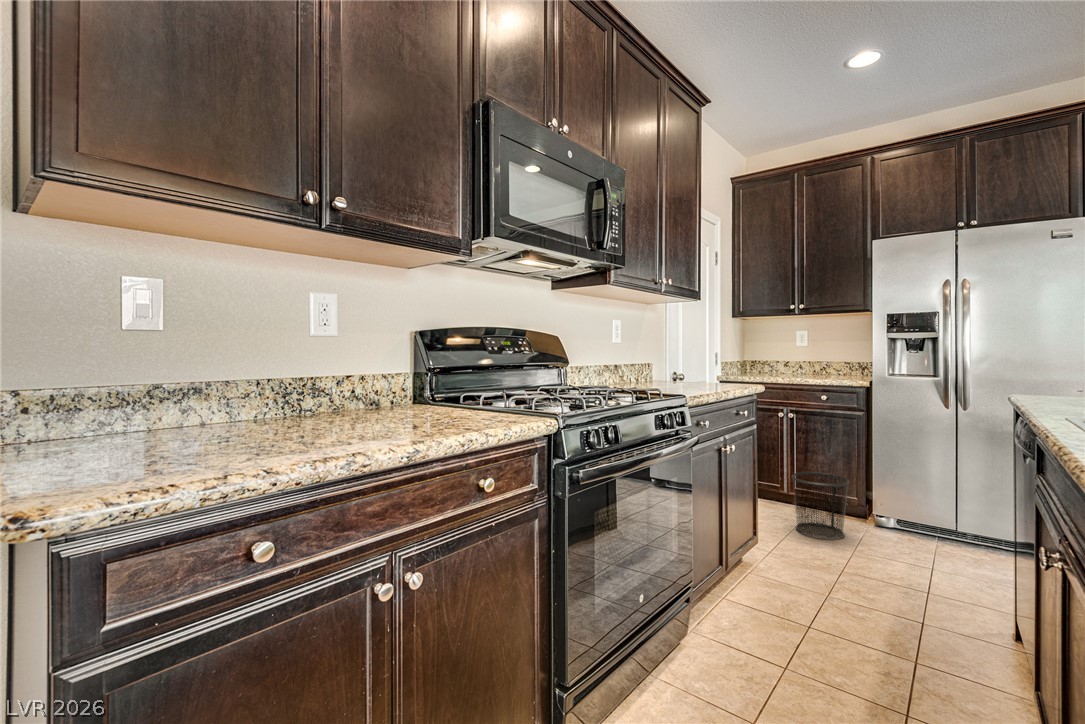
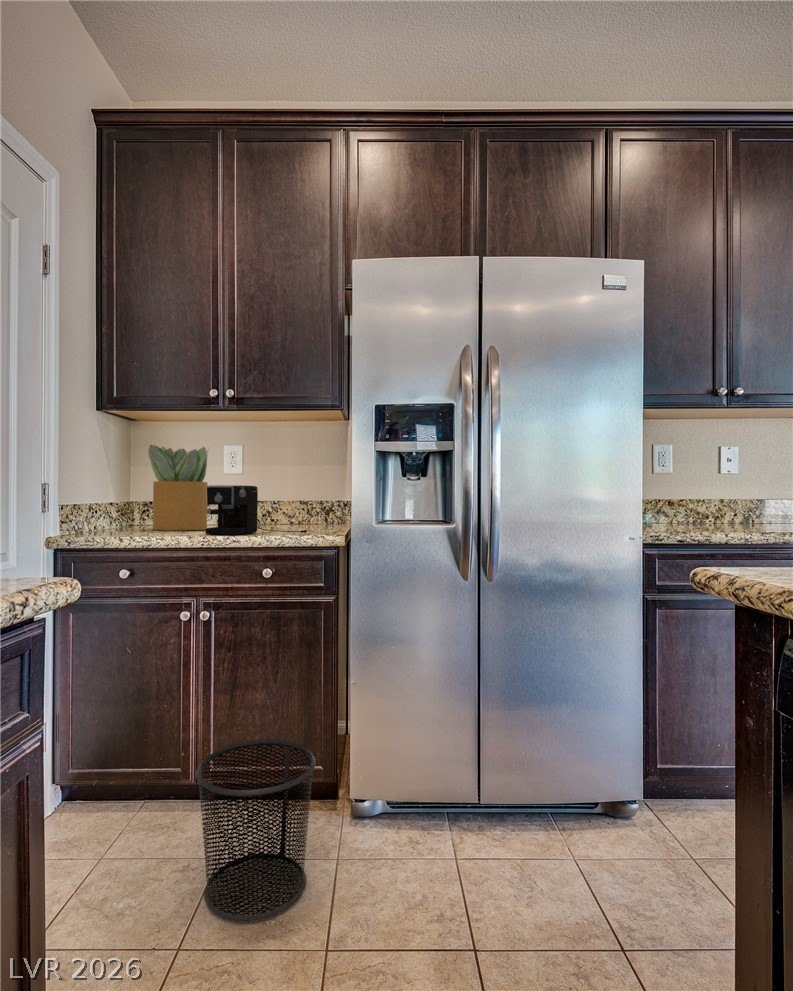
potted plant: none [758,335,791,376] -> present [148,445,208,530]
coffee maker: none [792,355,847,379] -> present [205,485,307,535]

